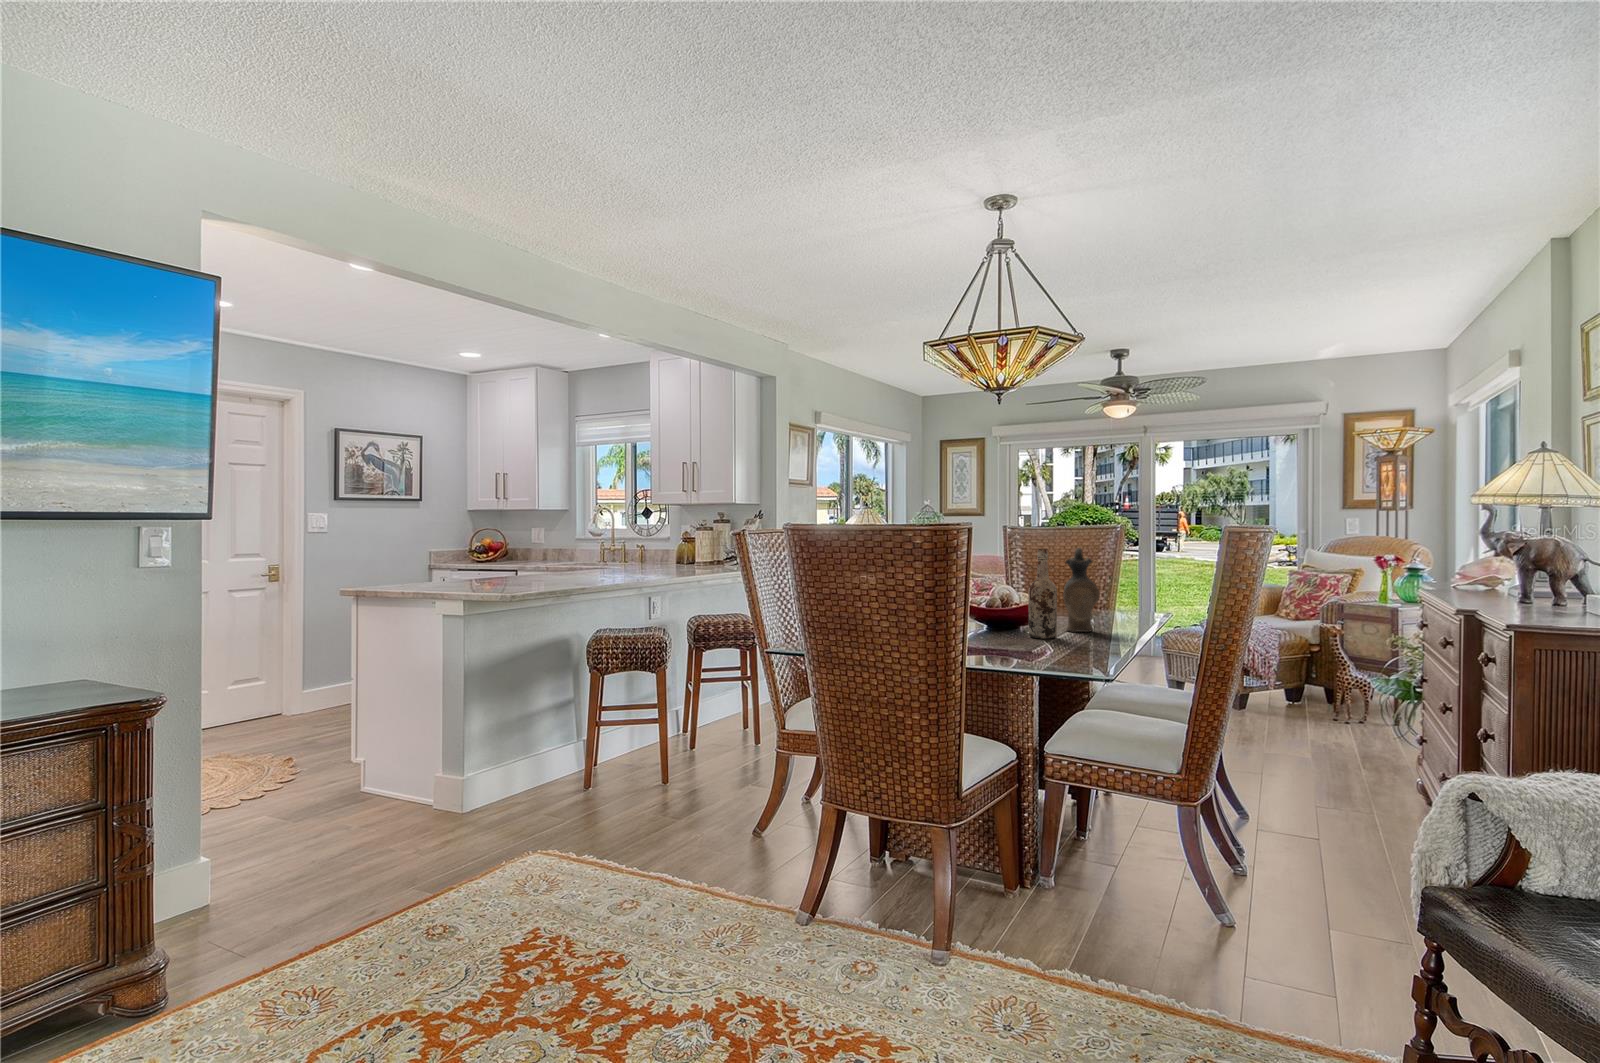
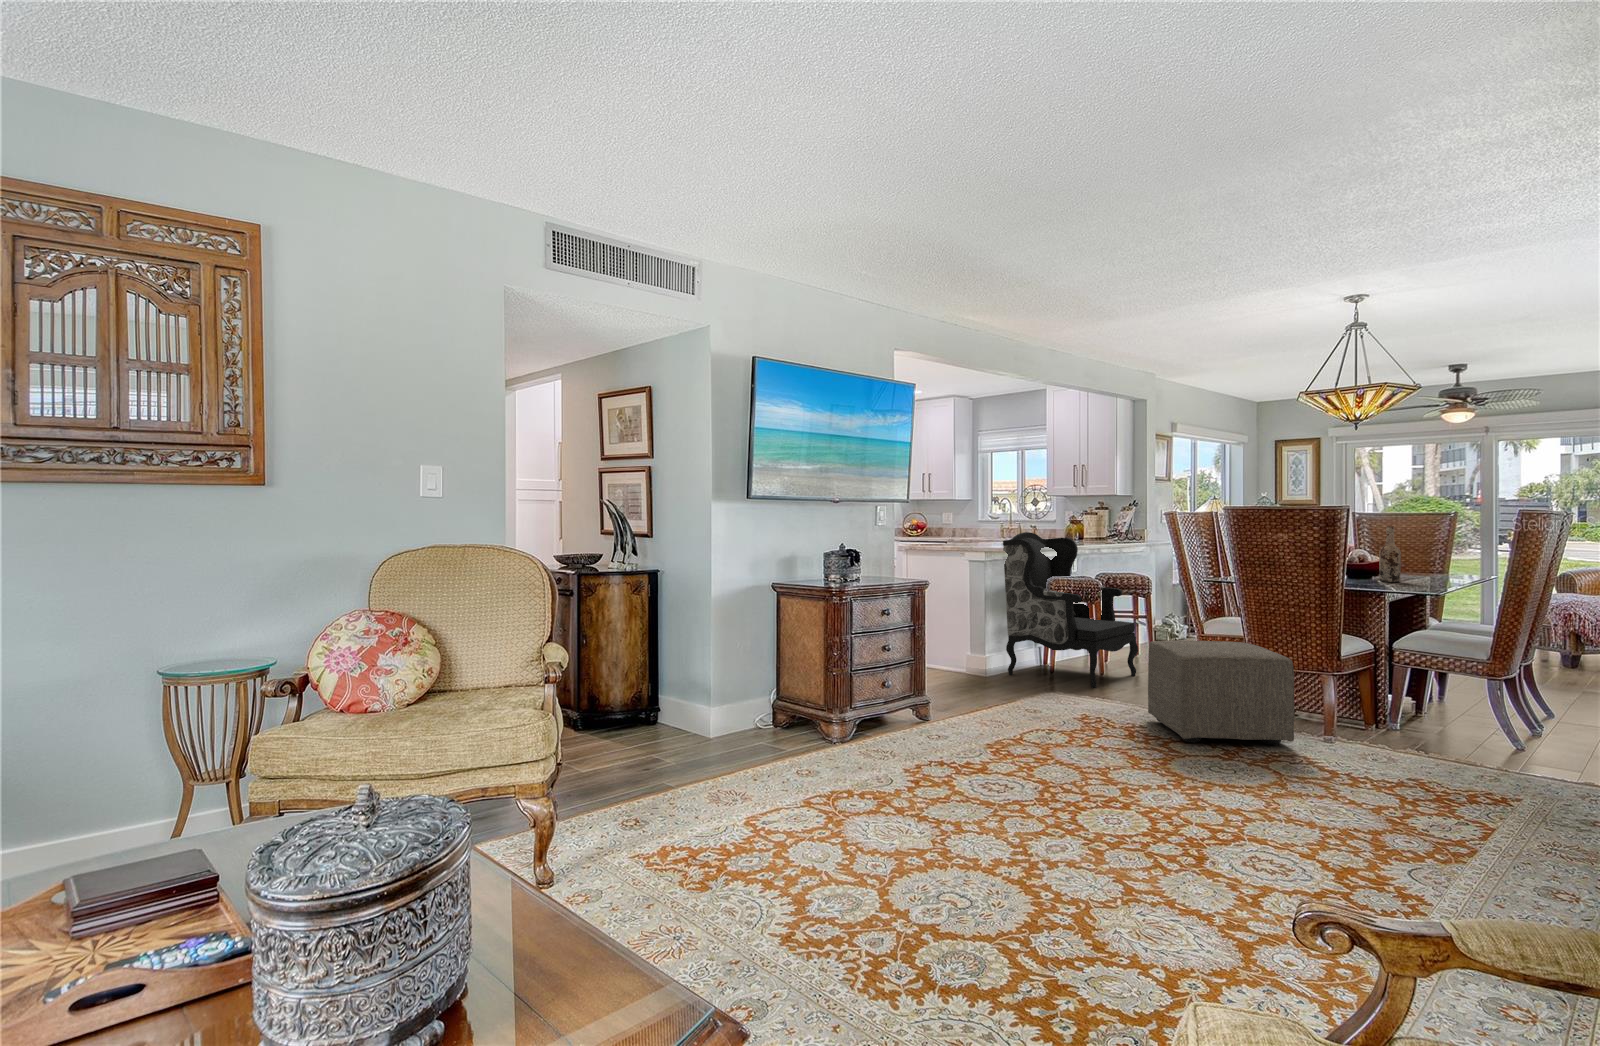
ceramic pitcher: present [1063,548,1100,632] -> none [1405,526,1433,580]
armchair: none [495,561,718,828] -> present [1003,532,1138,688]
ottoman: none [654,764,879,1011] -> present [1148,641,1295,745]

